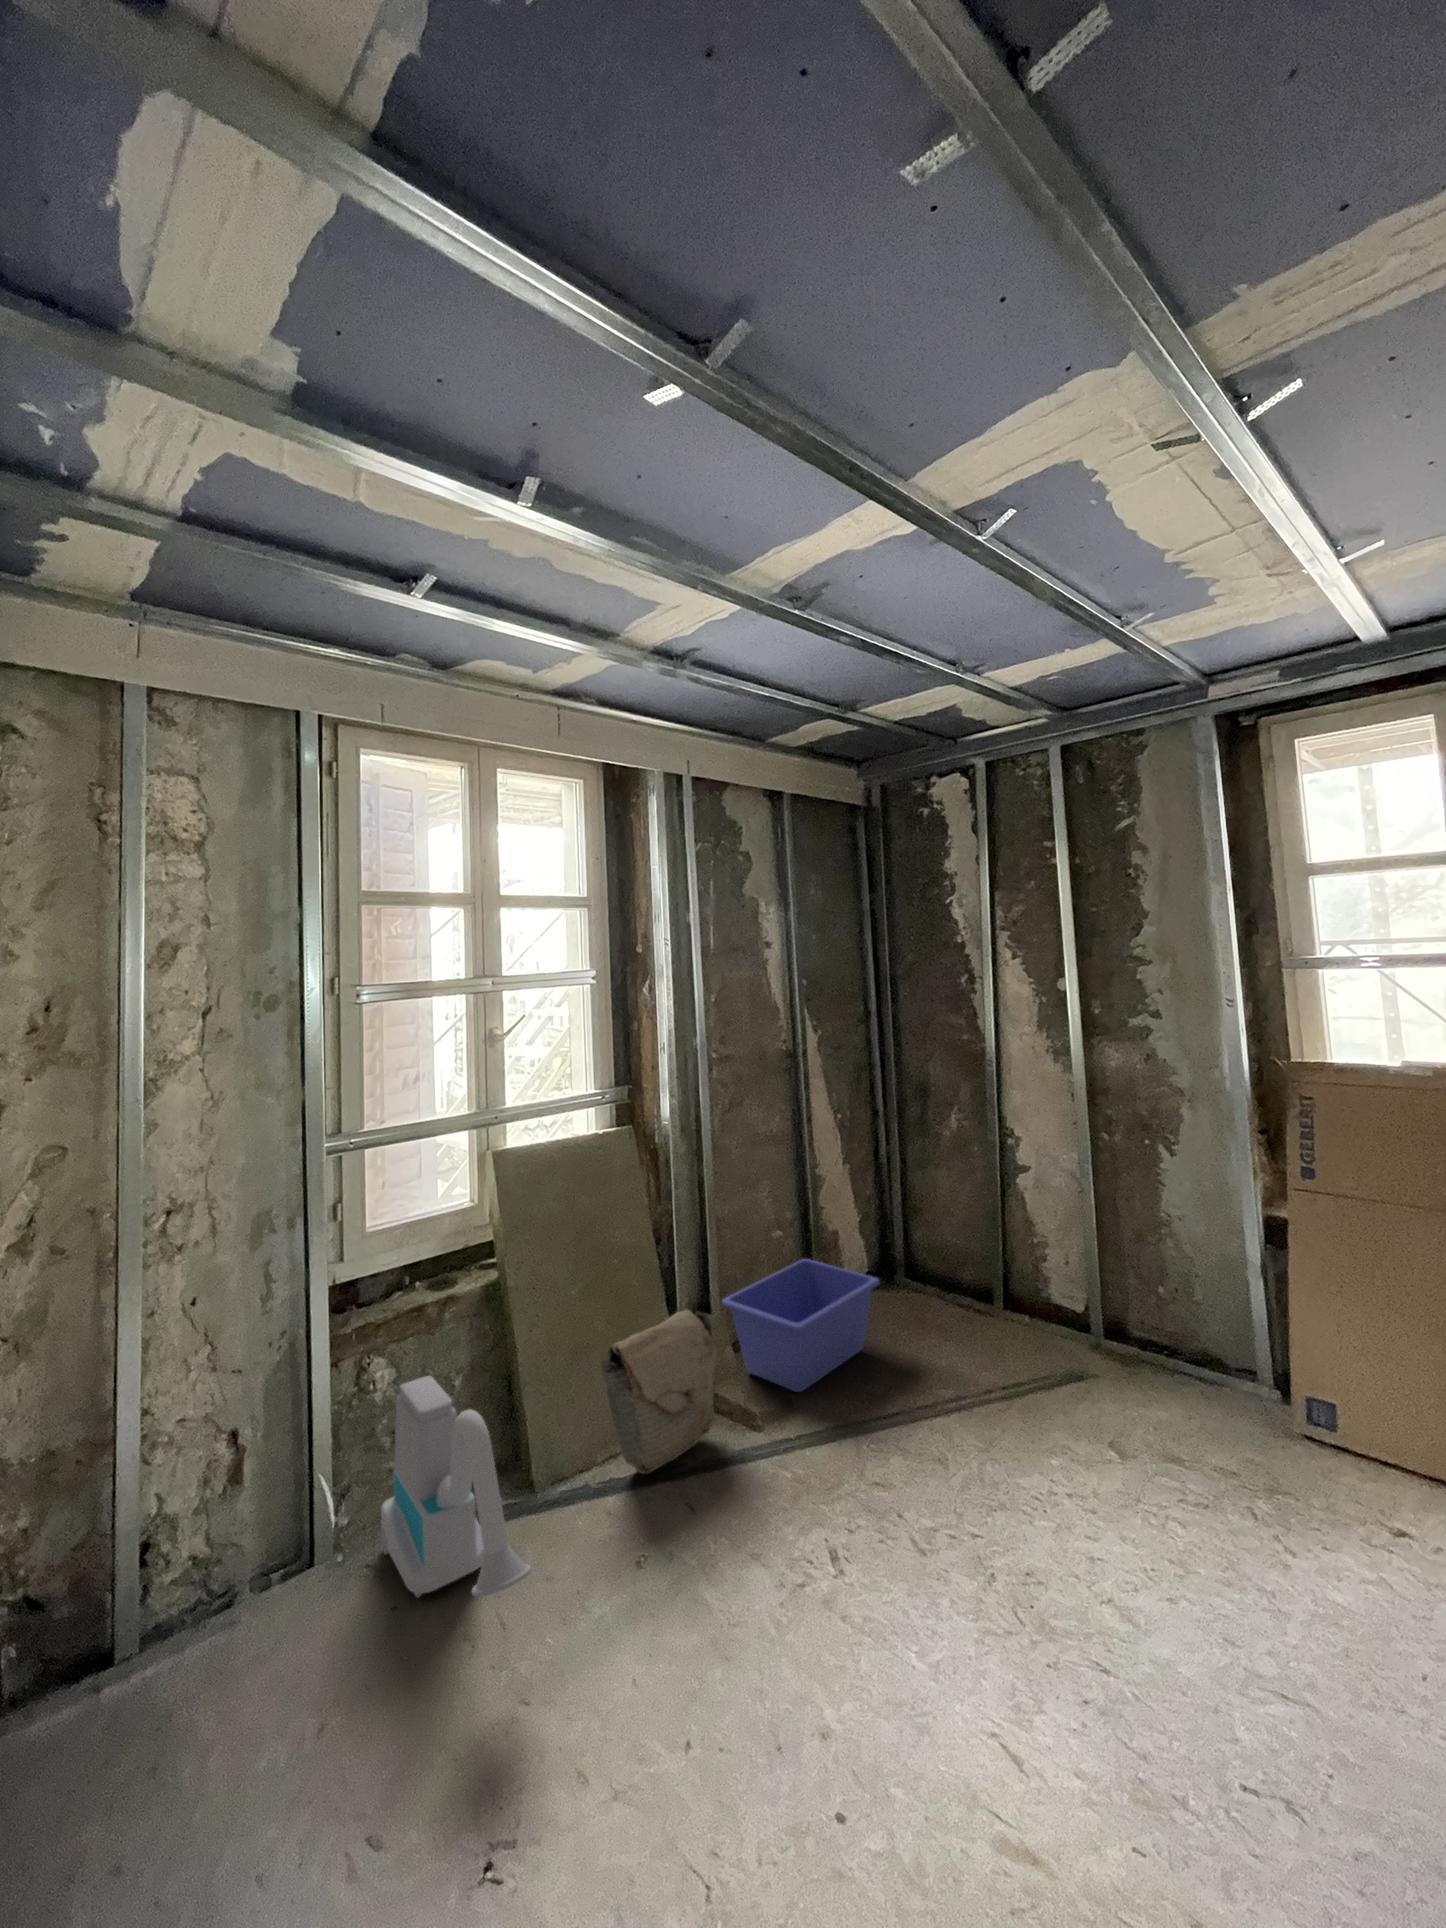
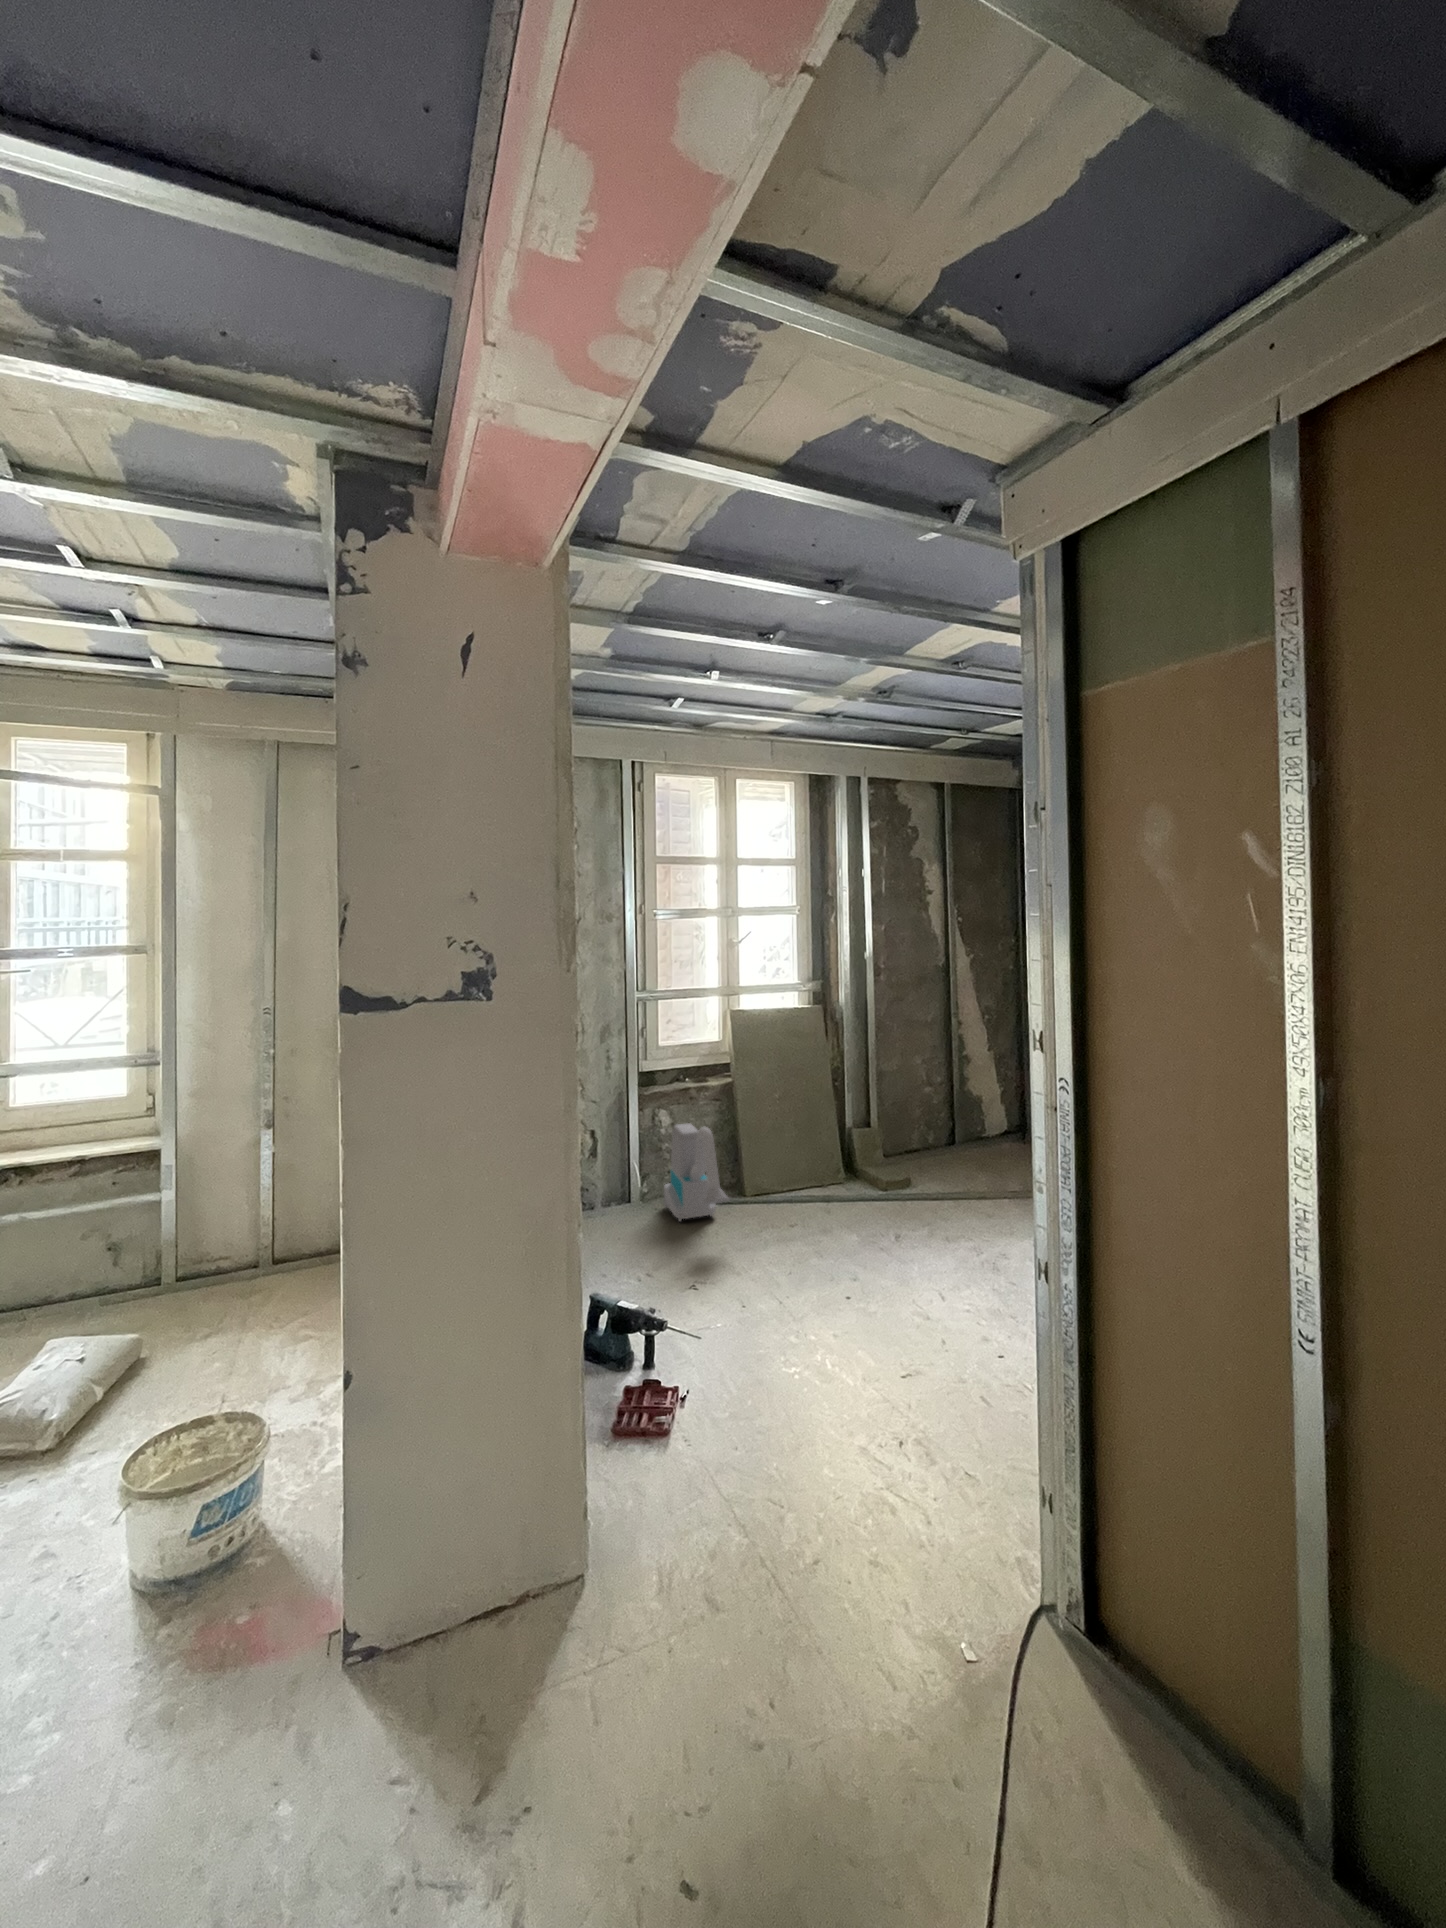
storage bin: present [722,1259,879,1392] -> none [878,1110,990,1181]
bag: present [601,1310,717,1474] -> none [786,1115,860,1198]

